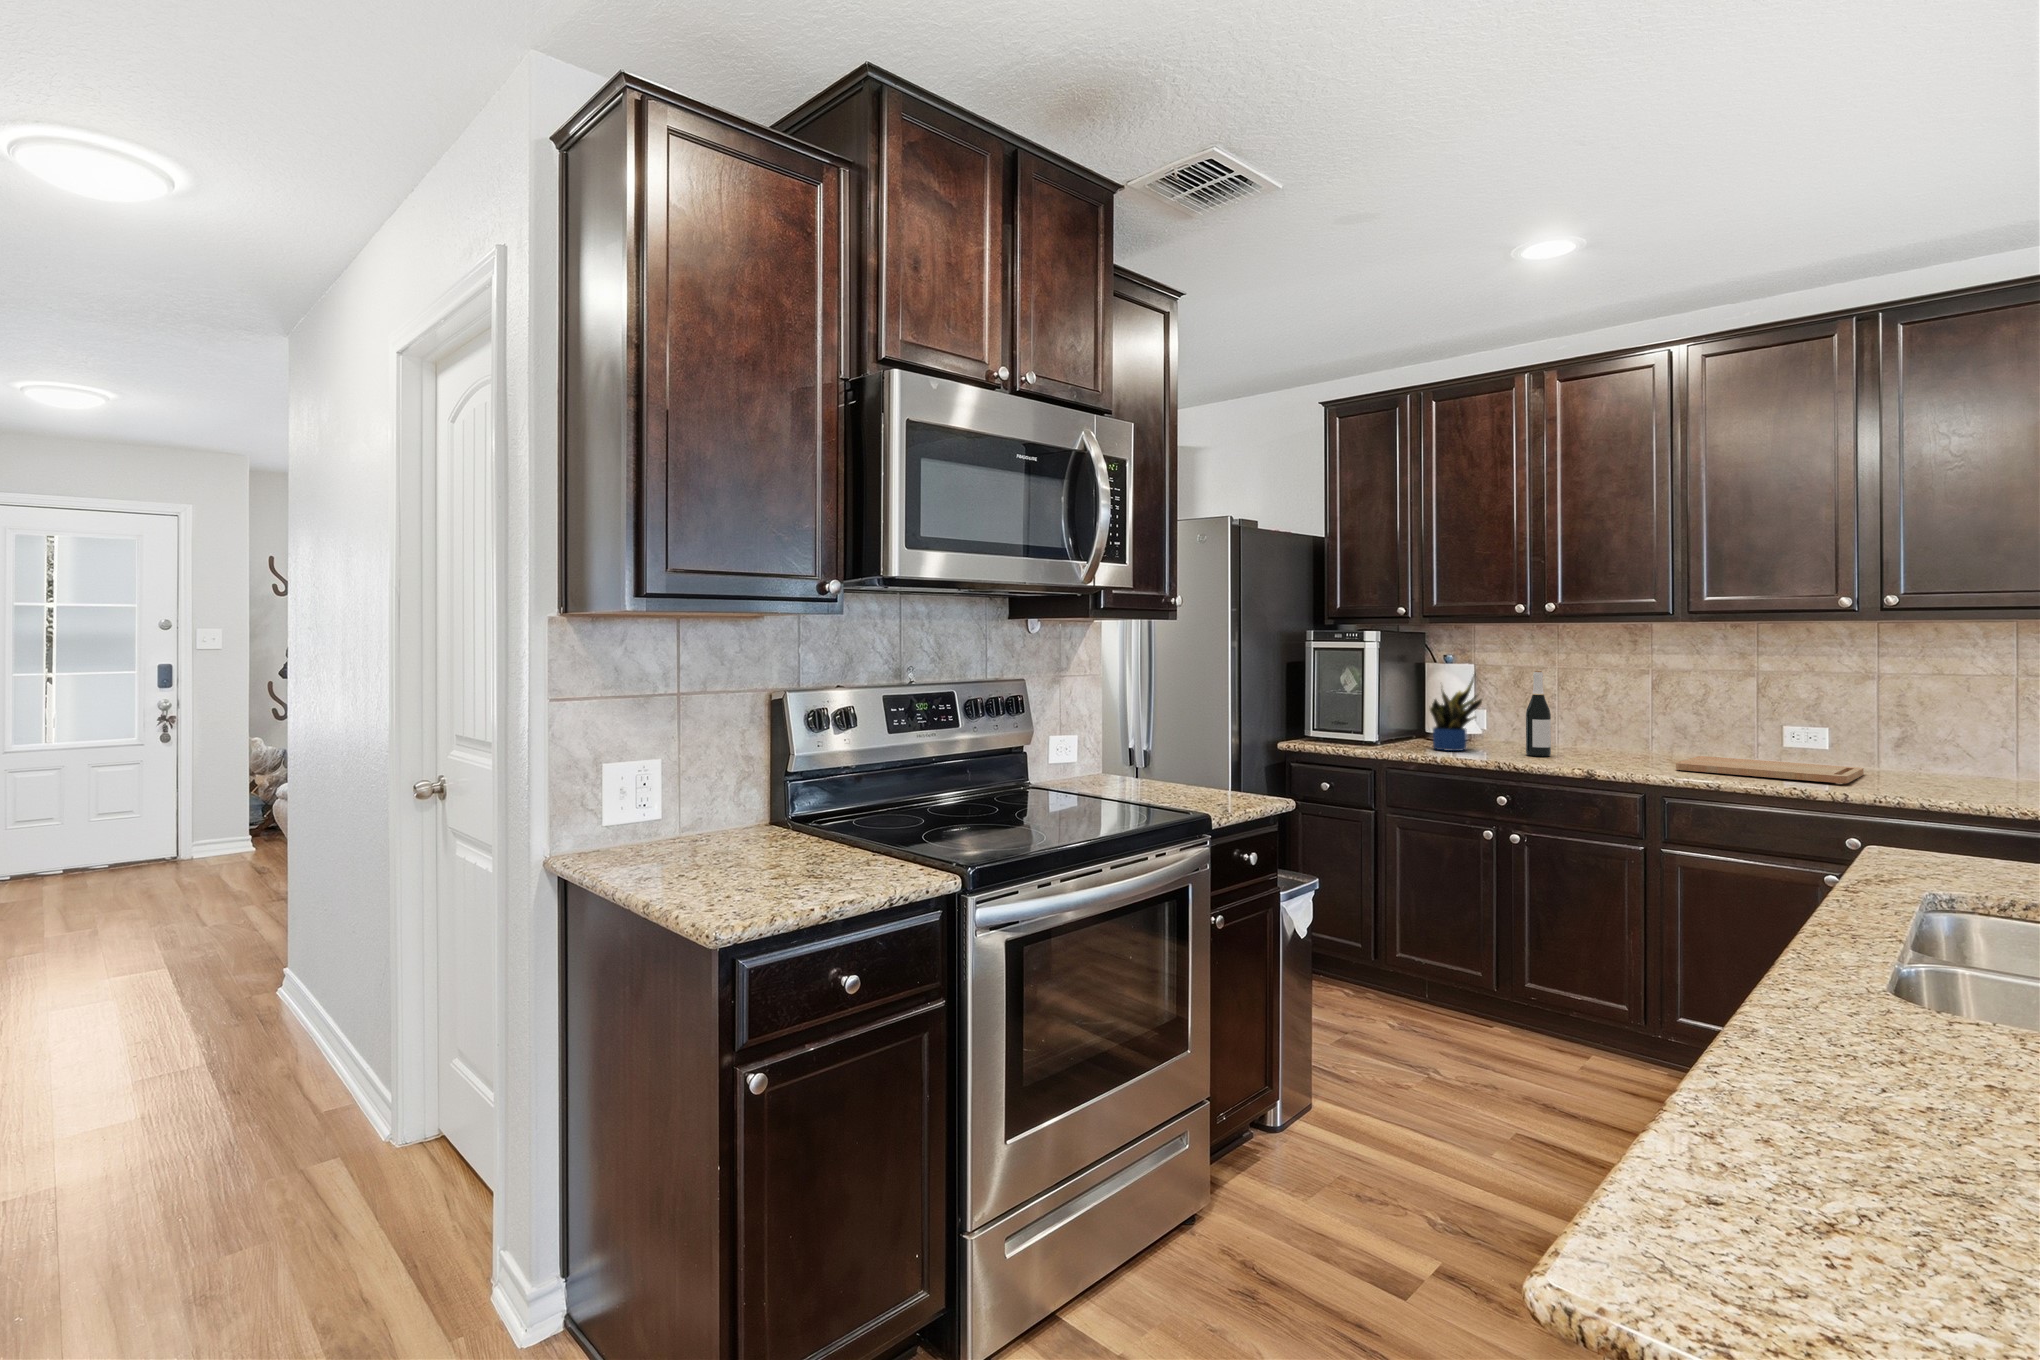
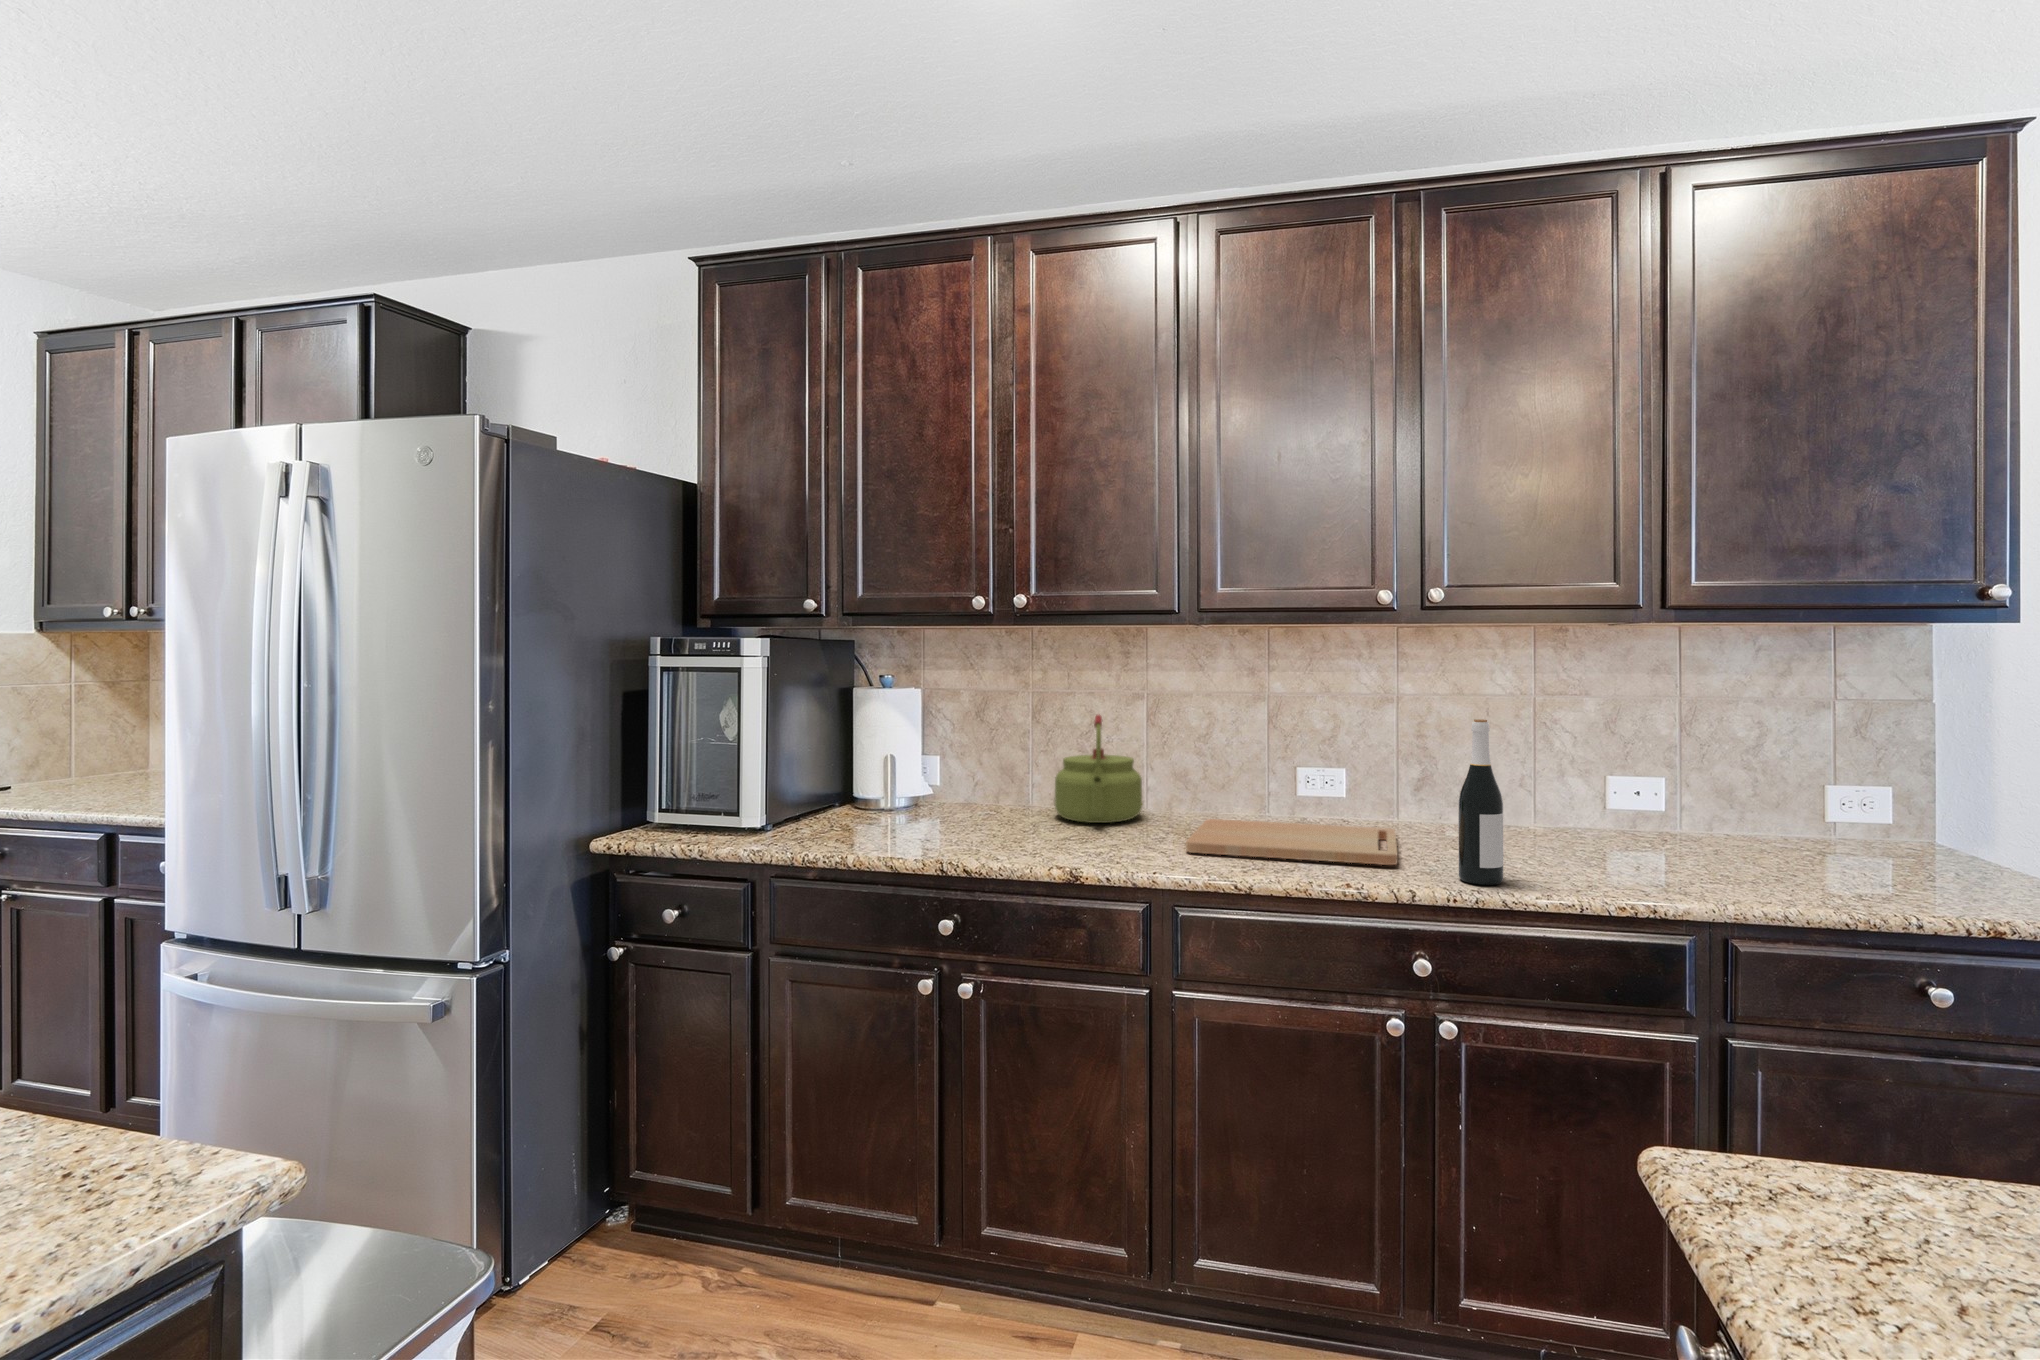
wine bottle: present [1526,671,1551,756] -> present [1458,719,1503,885]
potted plant: present [1430,676,1482,751] -> none [849,702,926,834]
kettle: none [1576,683,1647,755] -> present [1054,715,1142,823]

